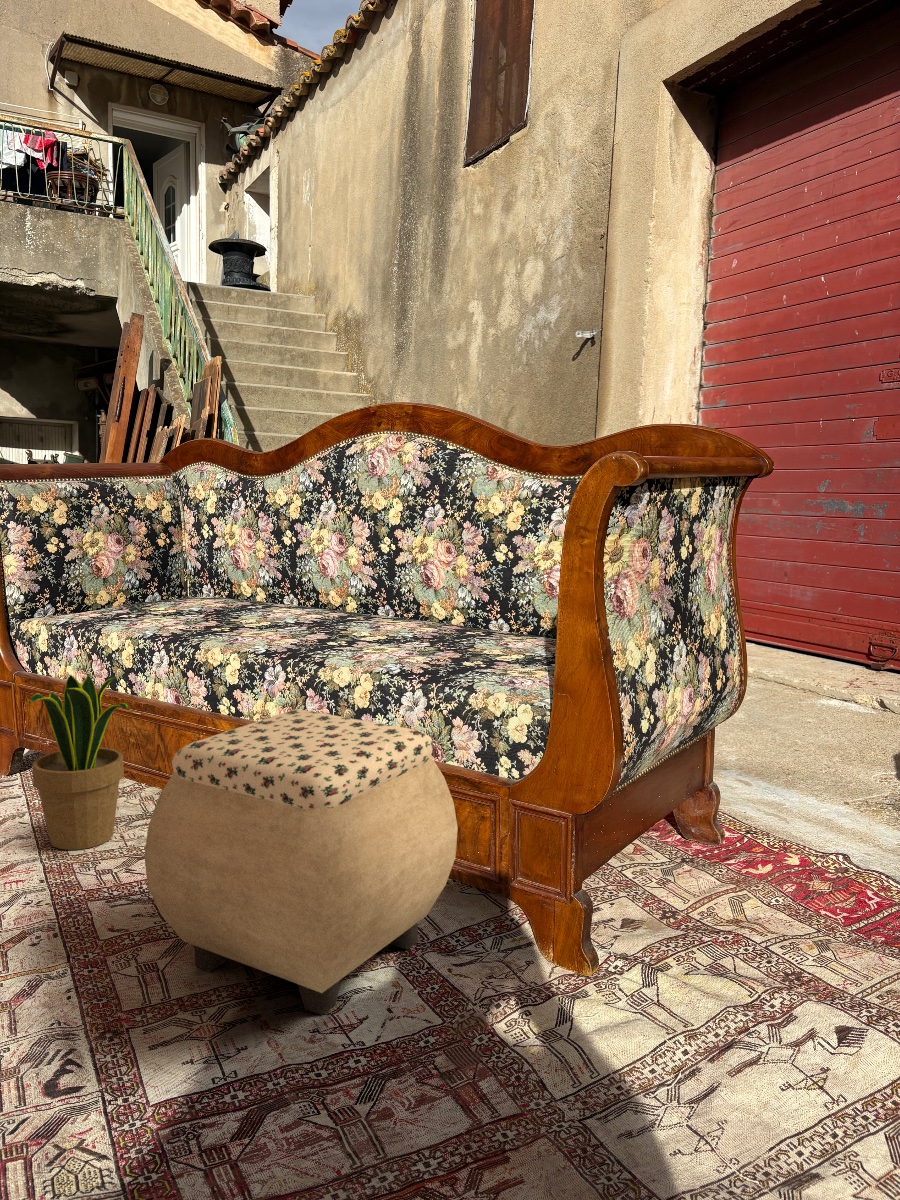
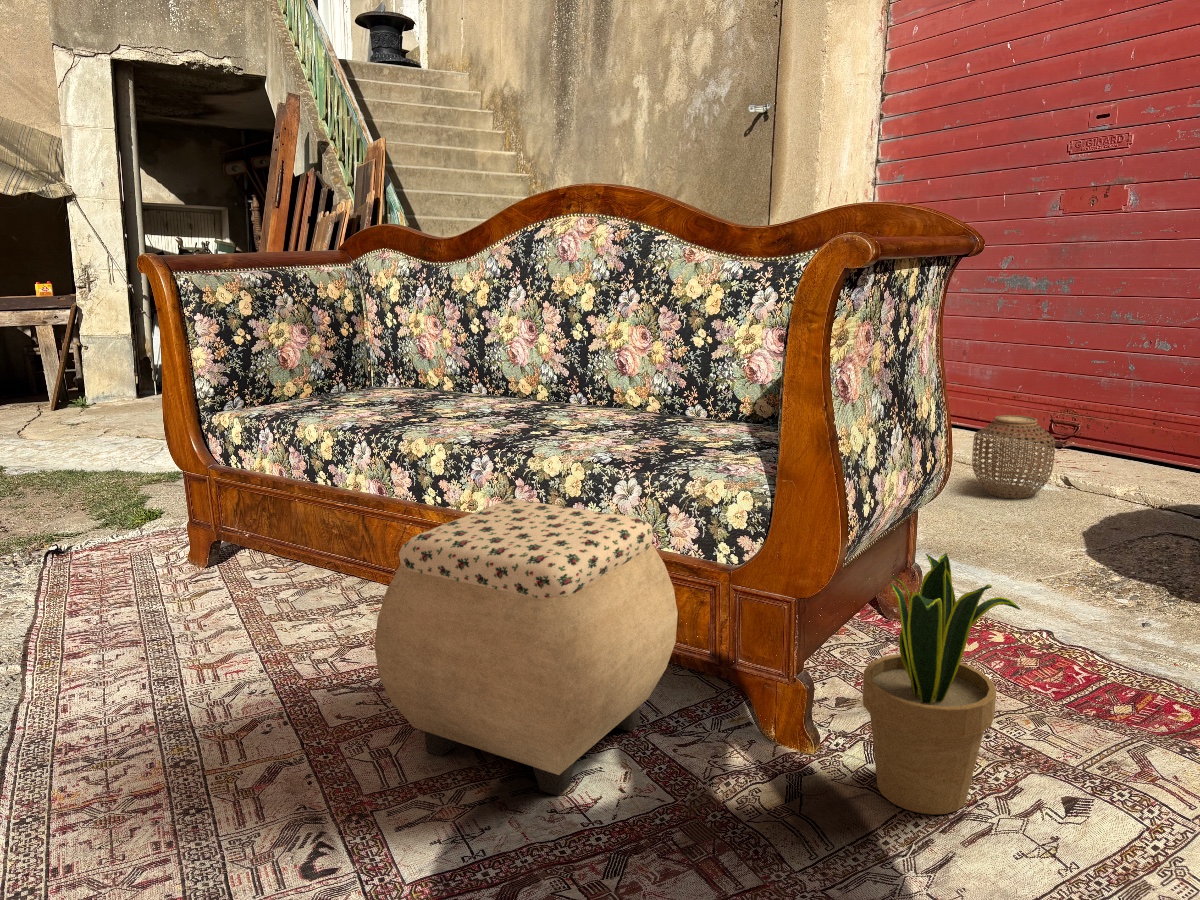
woven basket: none [789,637,870,720] -> present [972,415,1055,498]
potted plant: present [29,675,129,850] -> present [863,553,1021,815]

